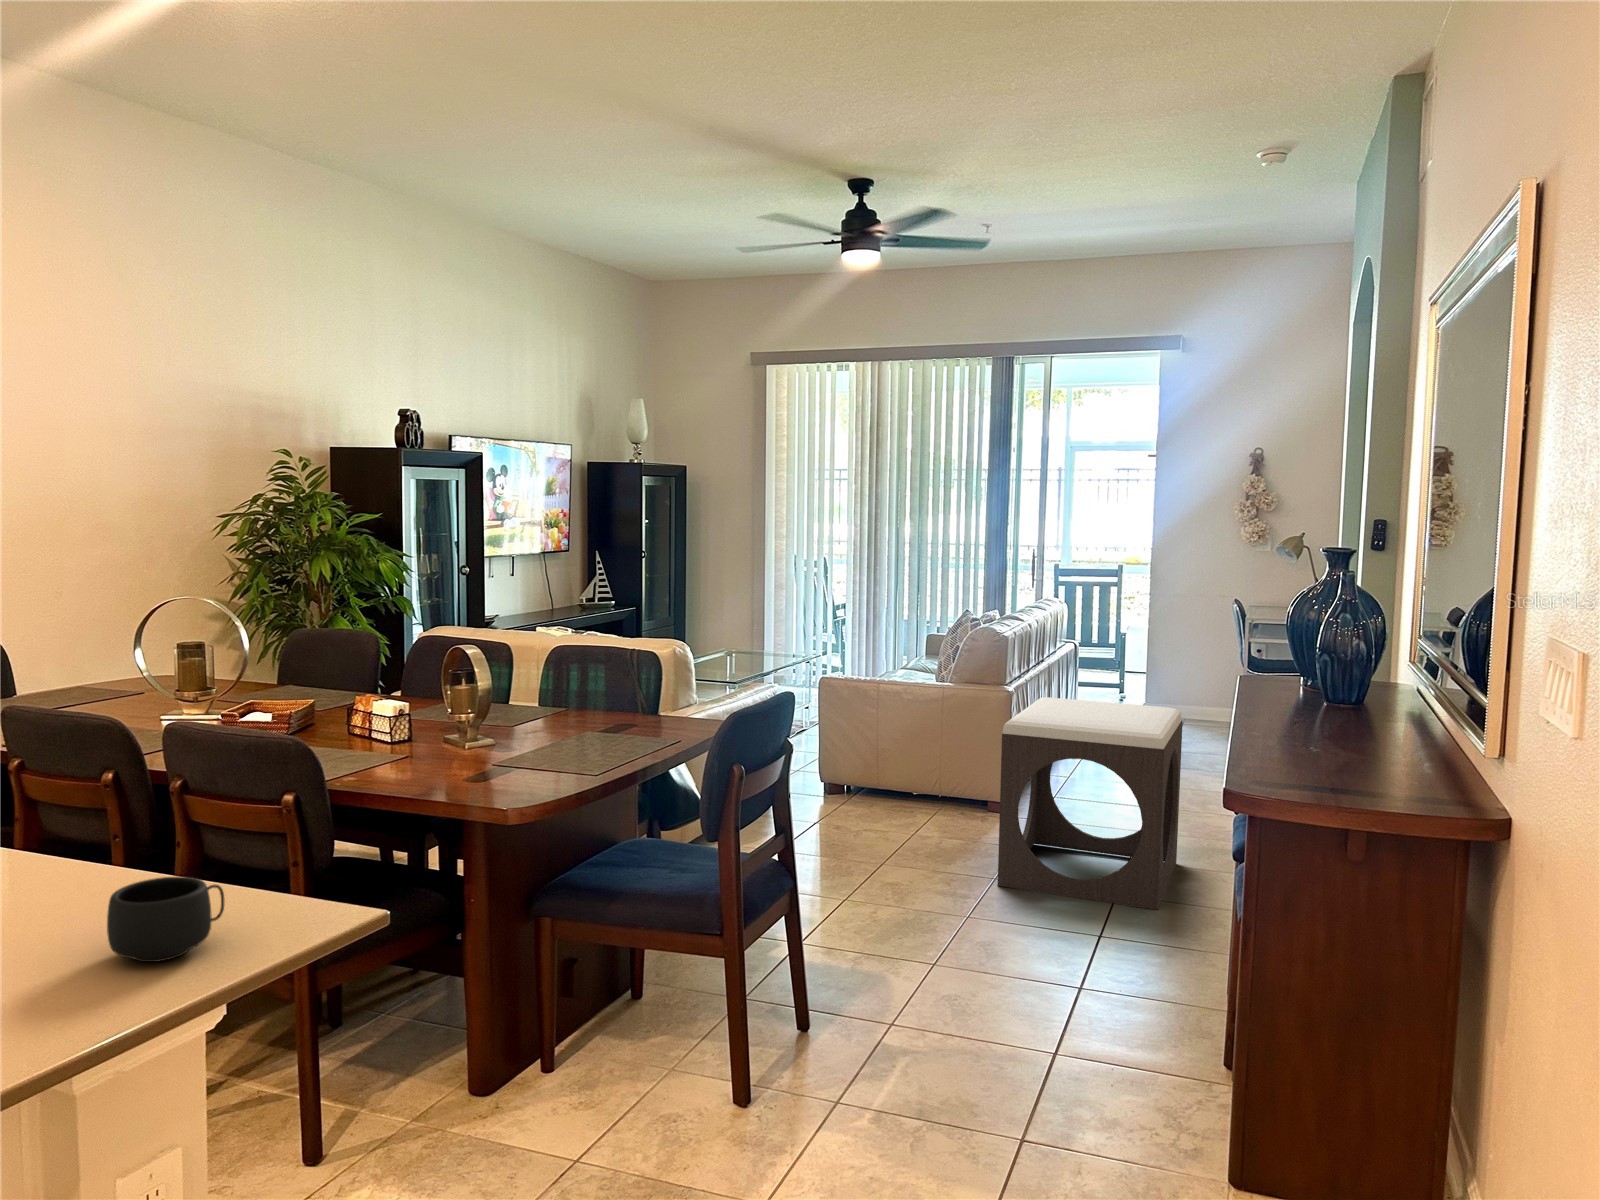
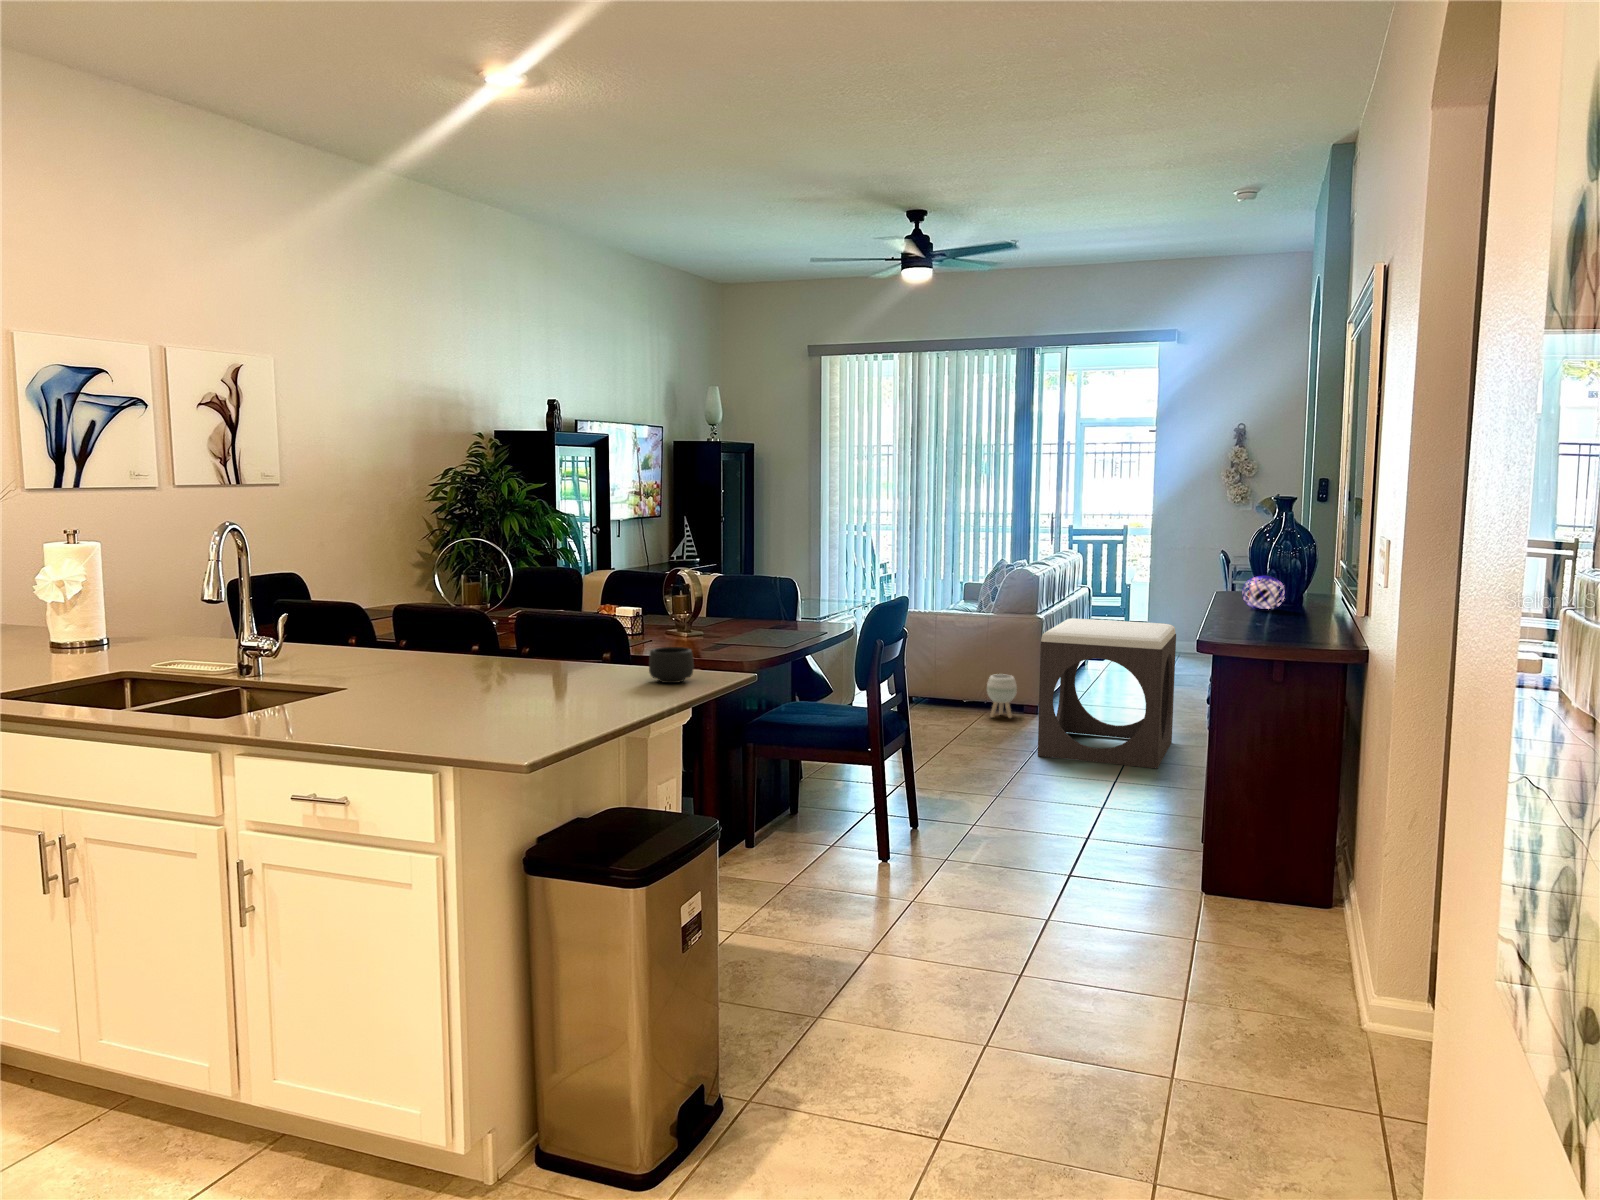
decorative orb: none [1281,664,1346,714] -> present [1242,576,1285,609]
planter: none [939,763,977,820] -> present [987,674,1017,718]

